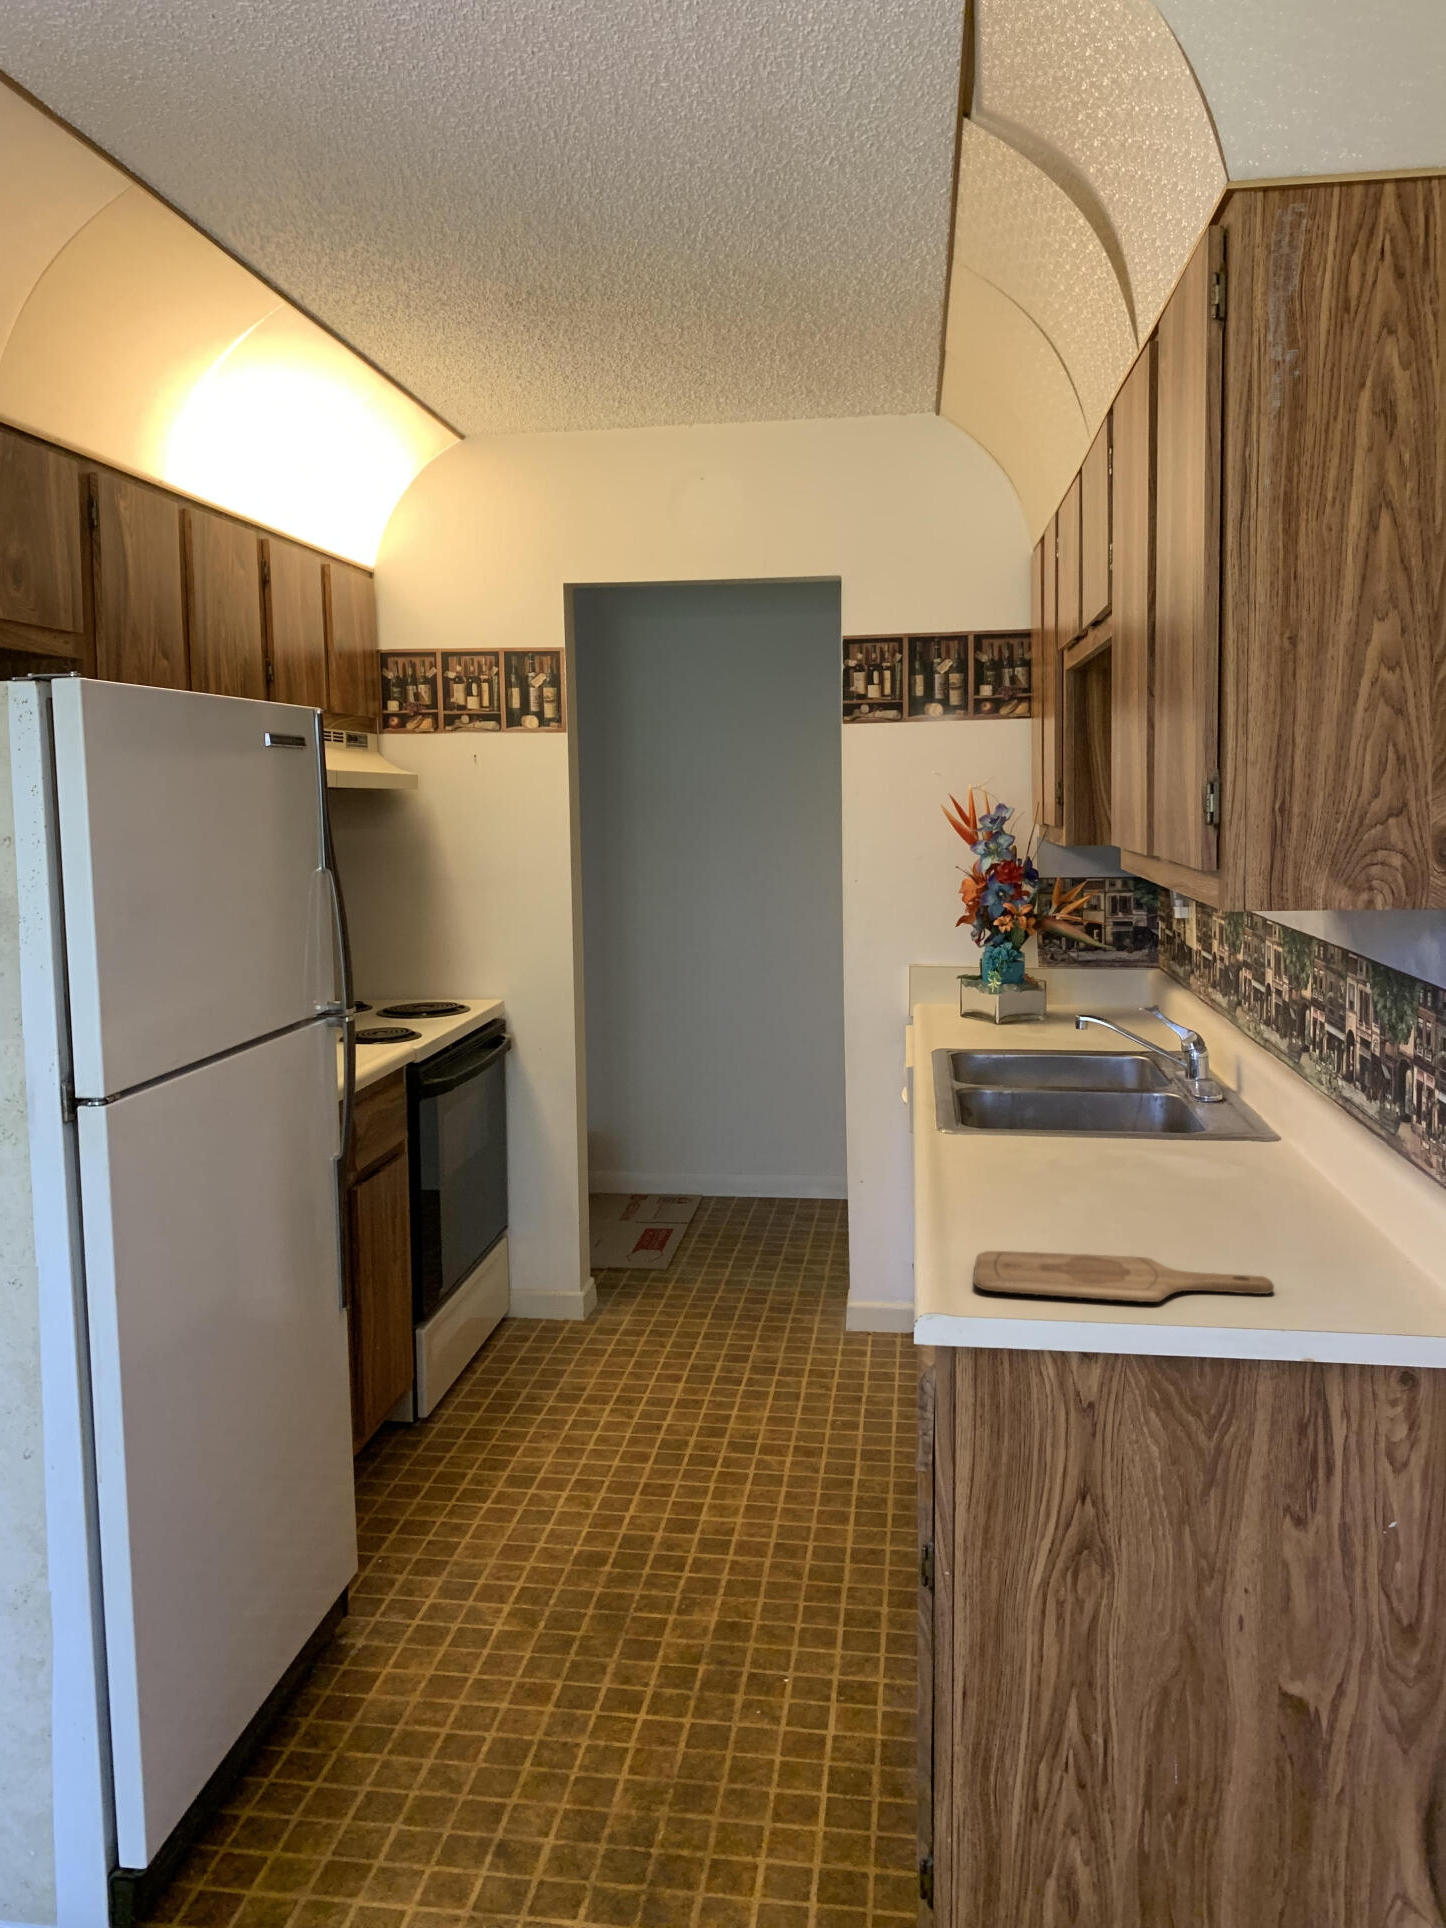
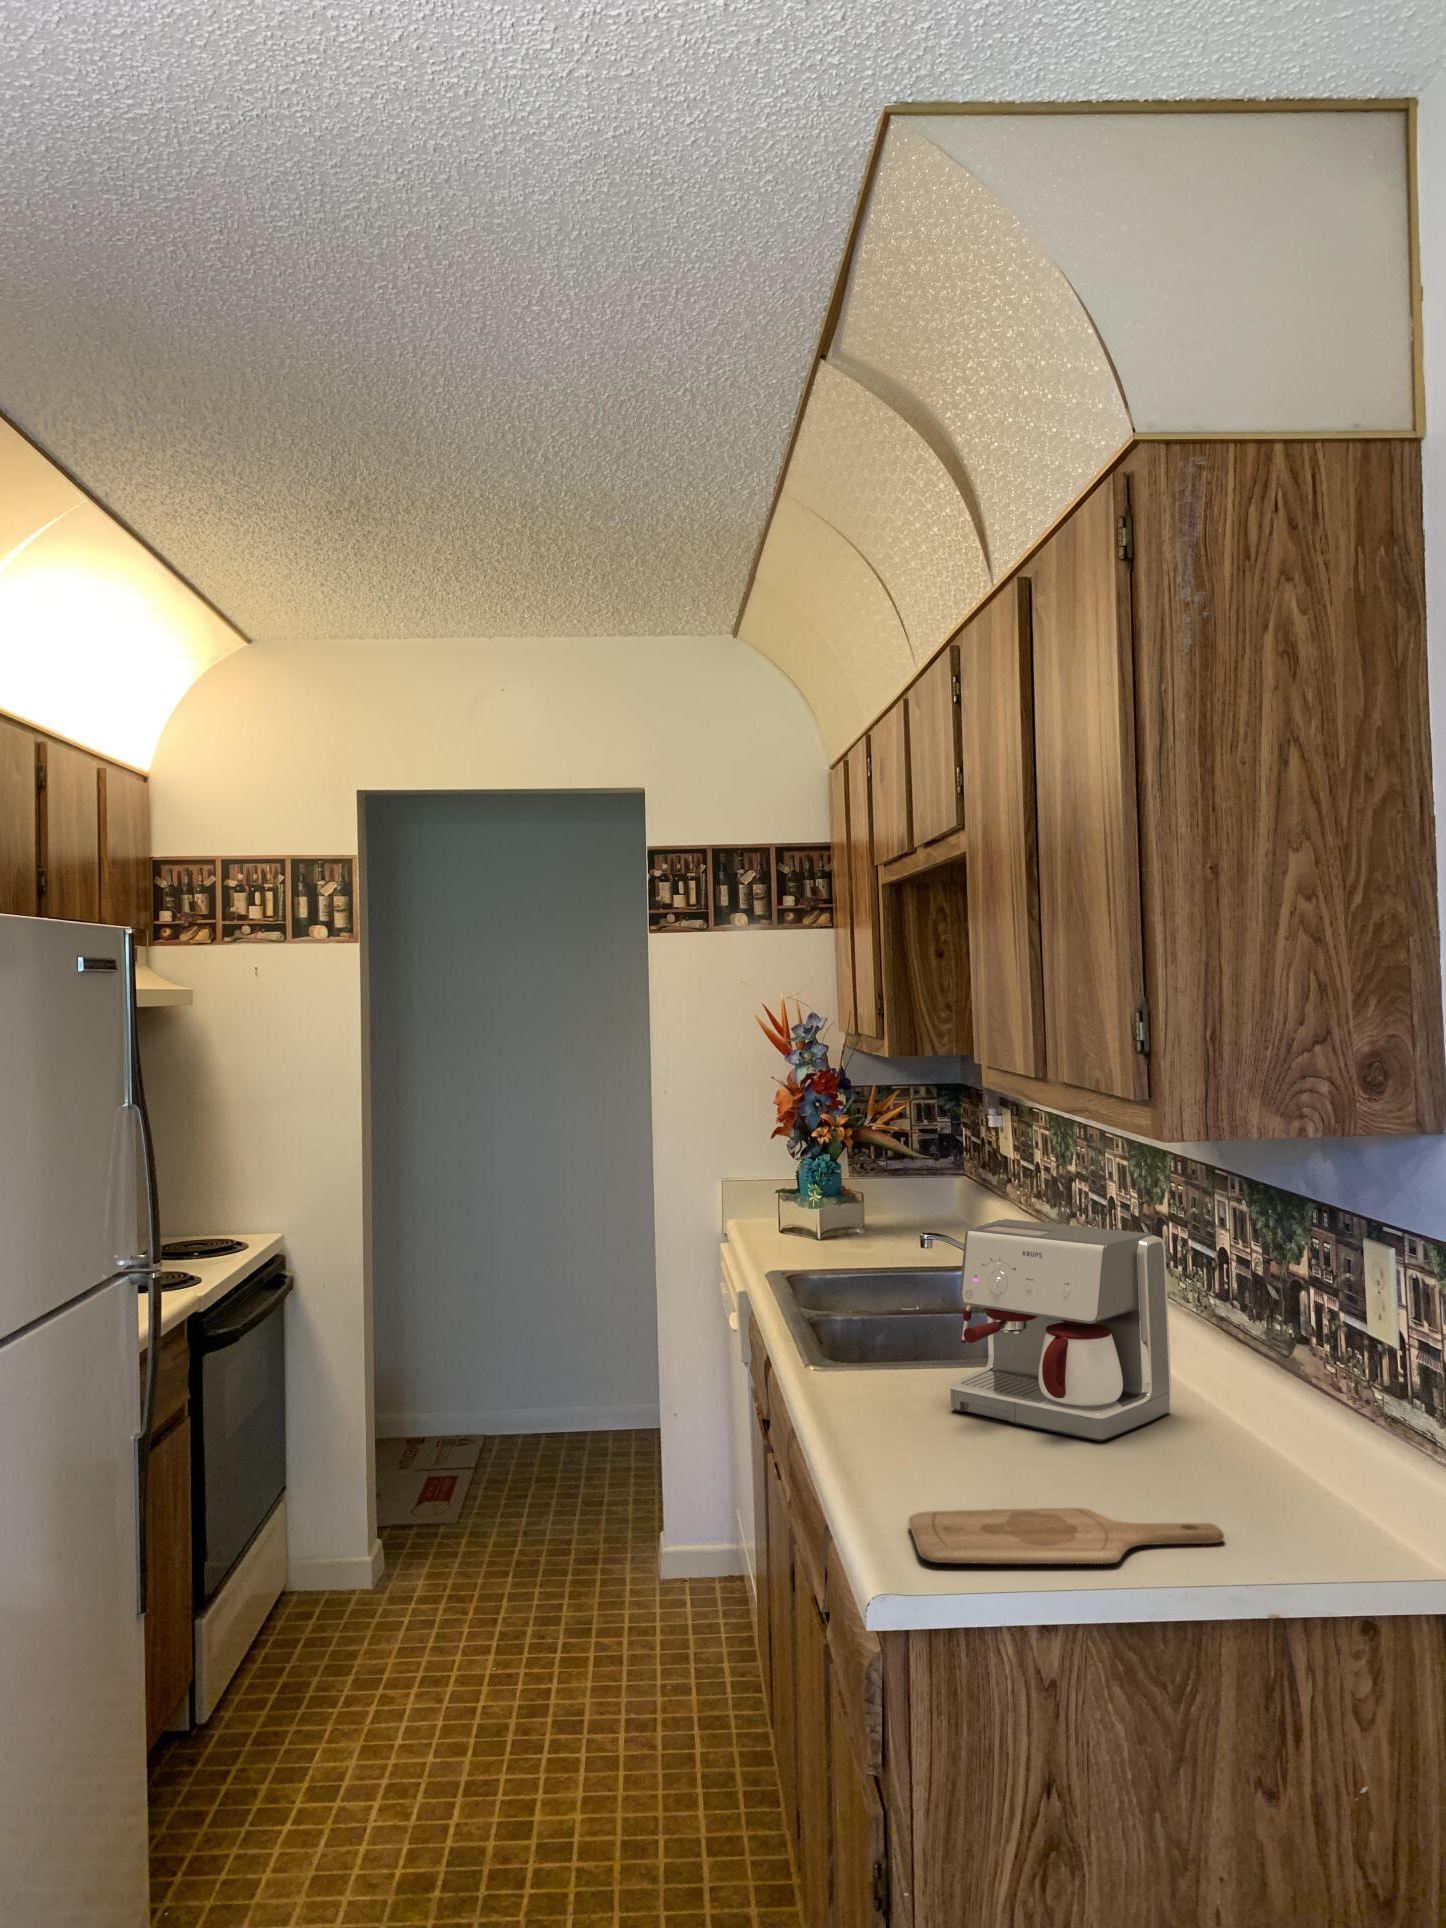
coffee maker: none [1063,999,1286,1207] -> present [950,1219,1172,1441]

